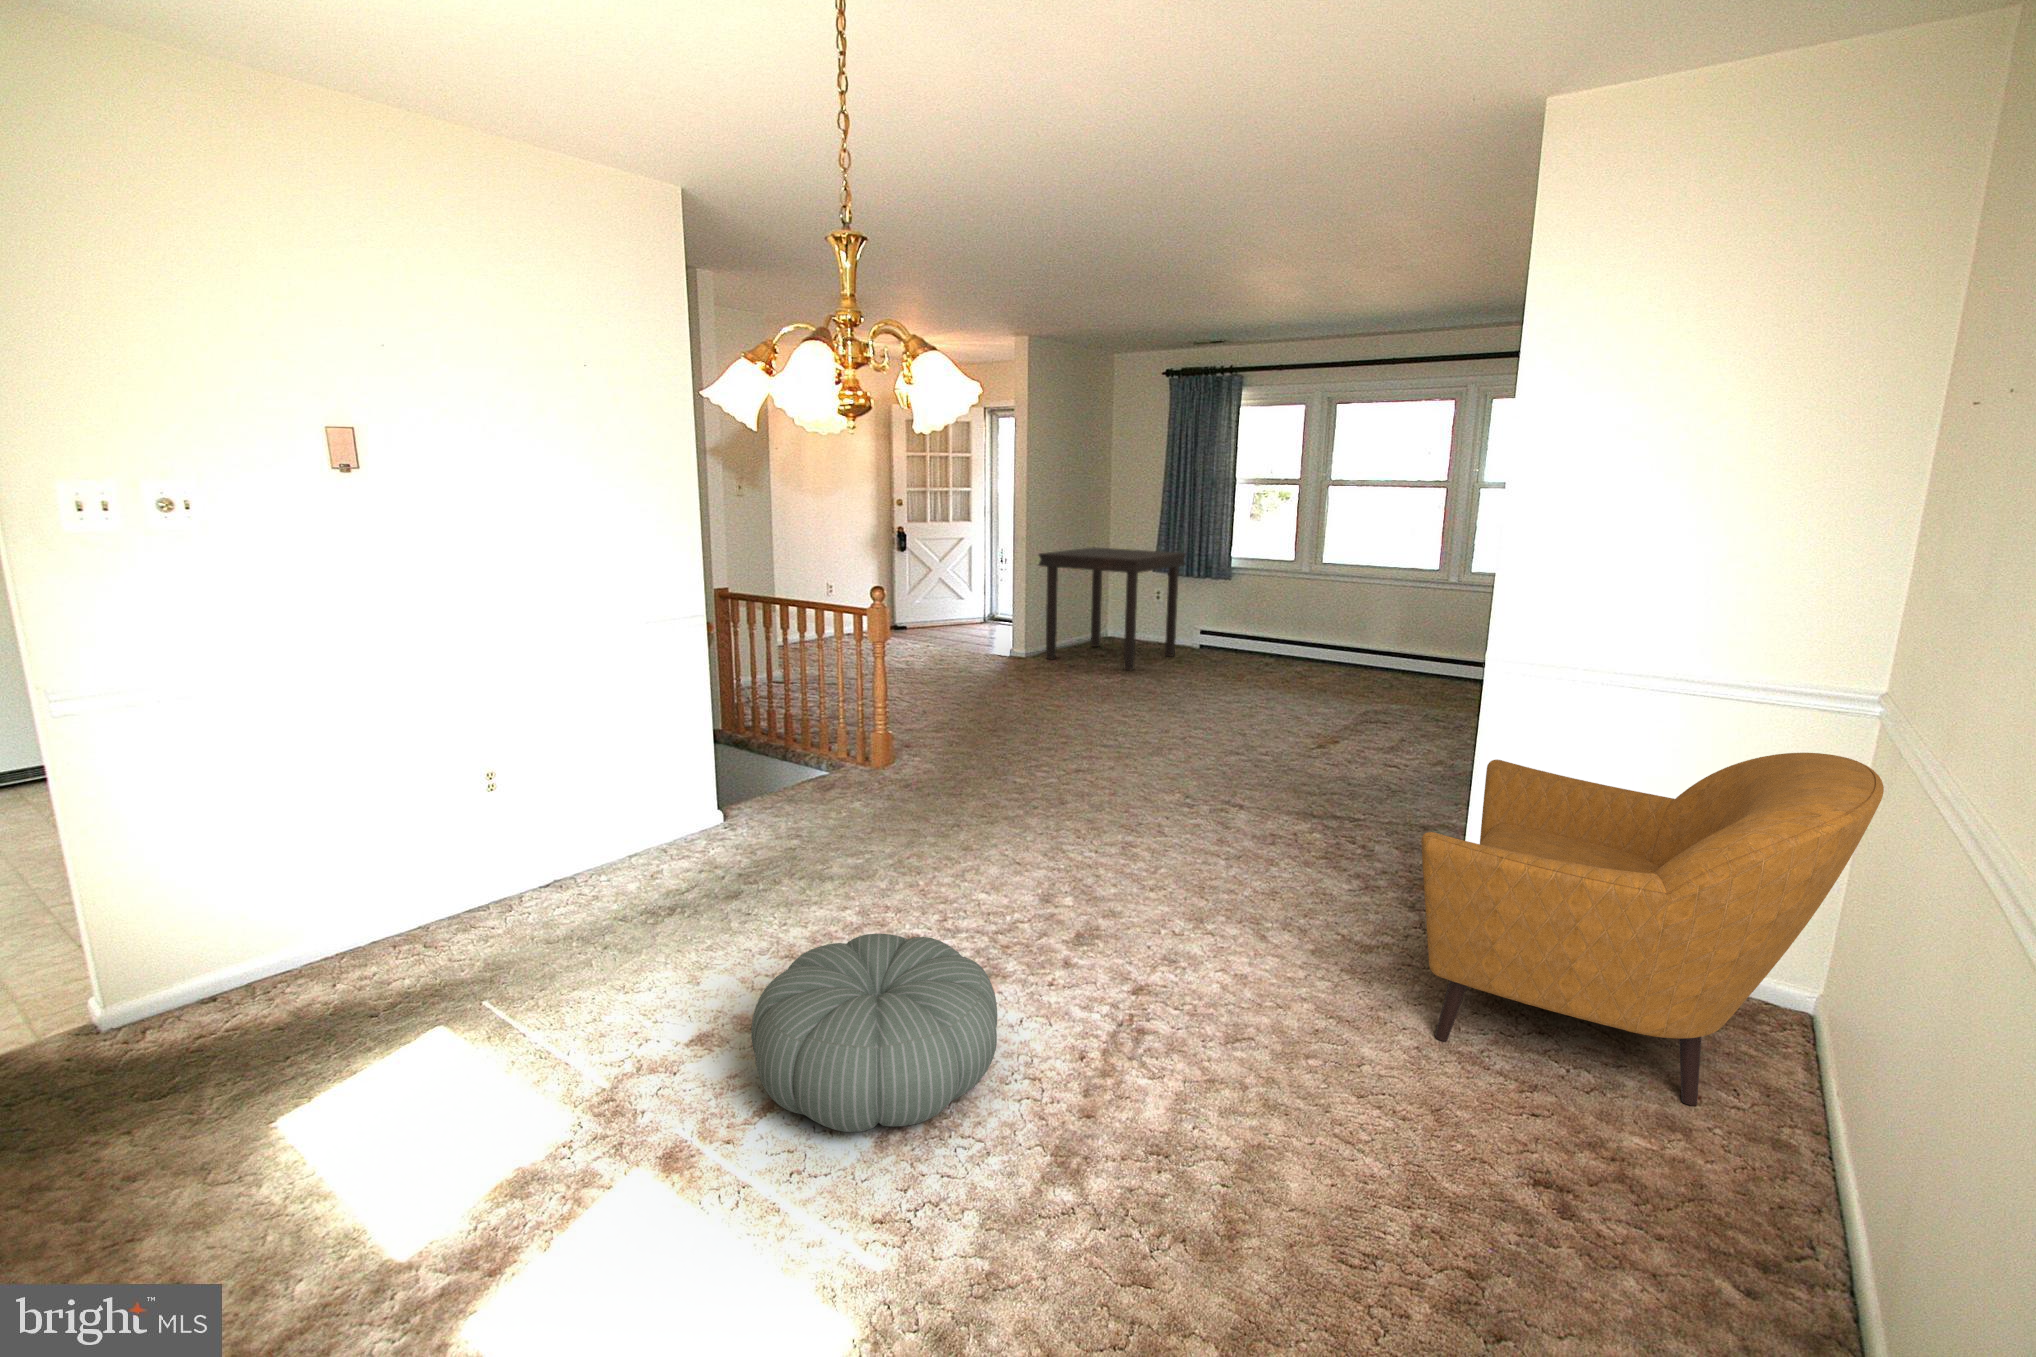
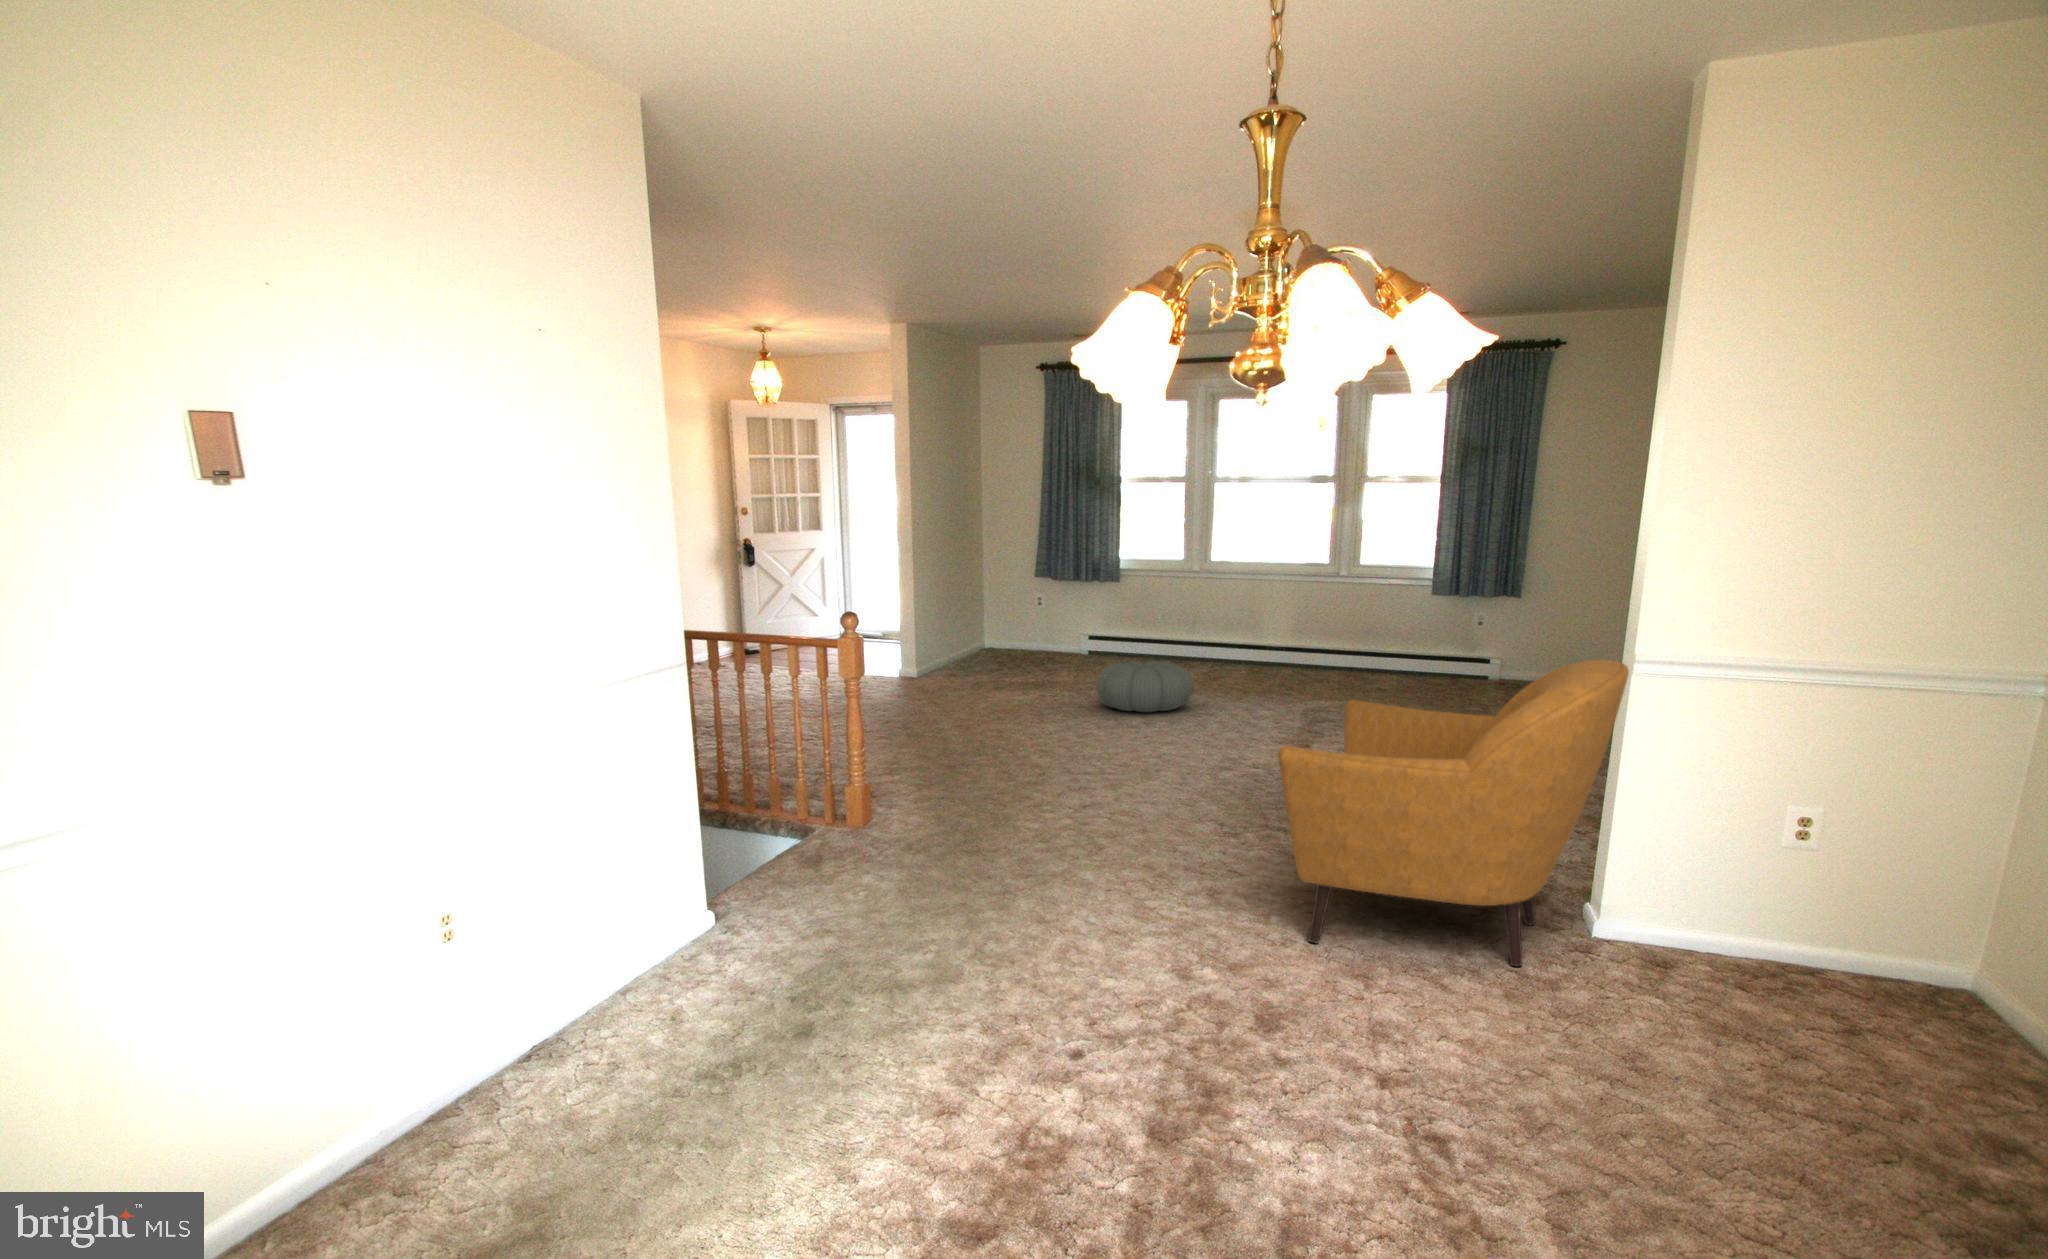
dining table: present [1039,547,1186,671] -> none [905,553,1067,682]
pouf: present [751,934,997,1132] -> present [1096,661,1193,712]

